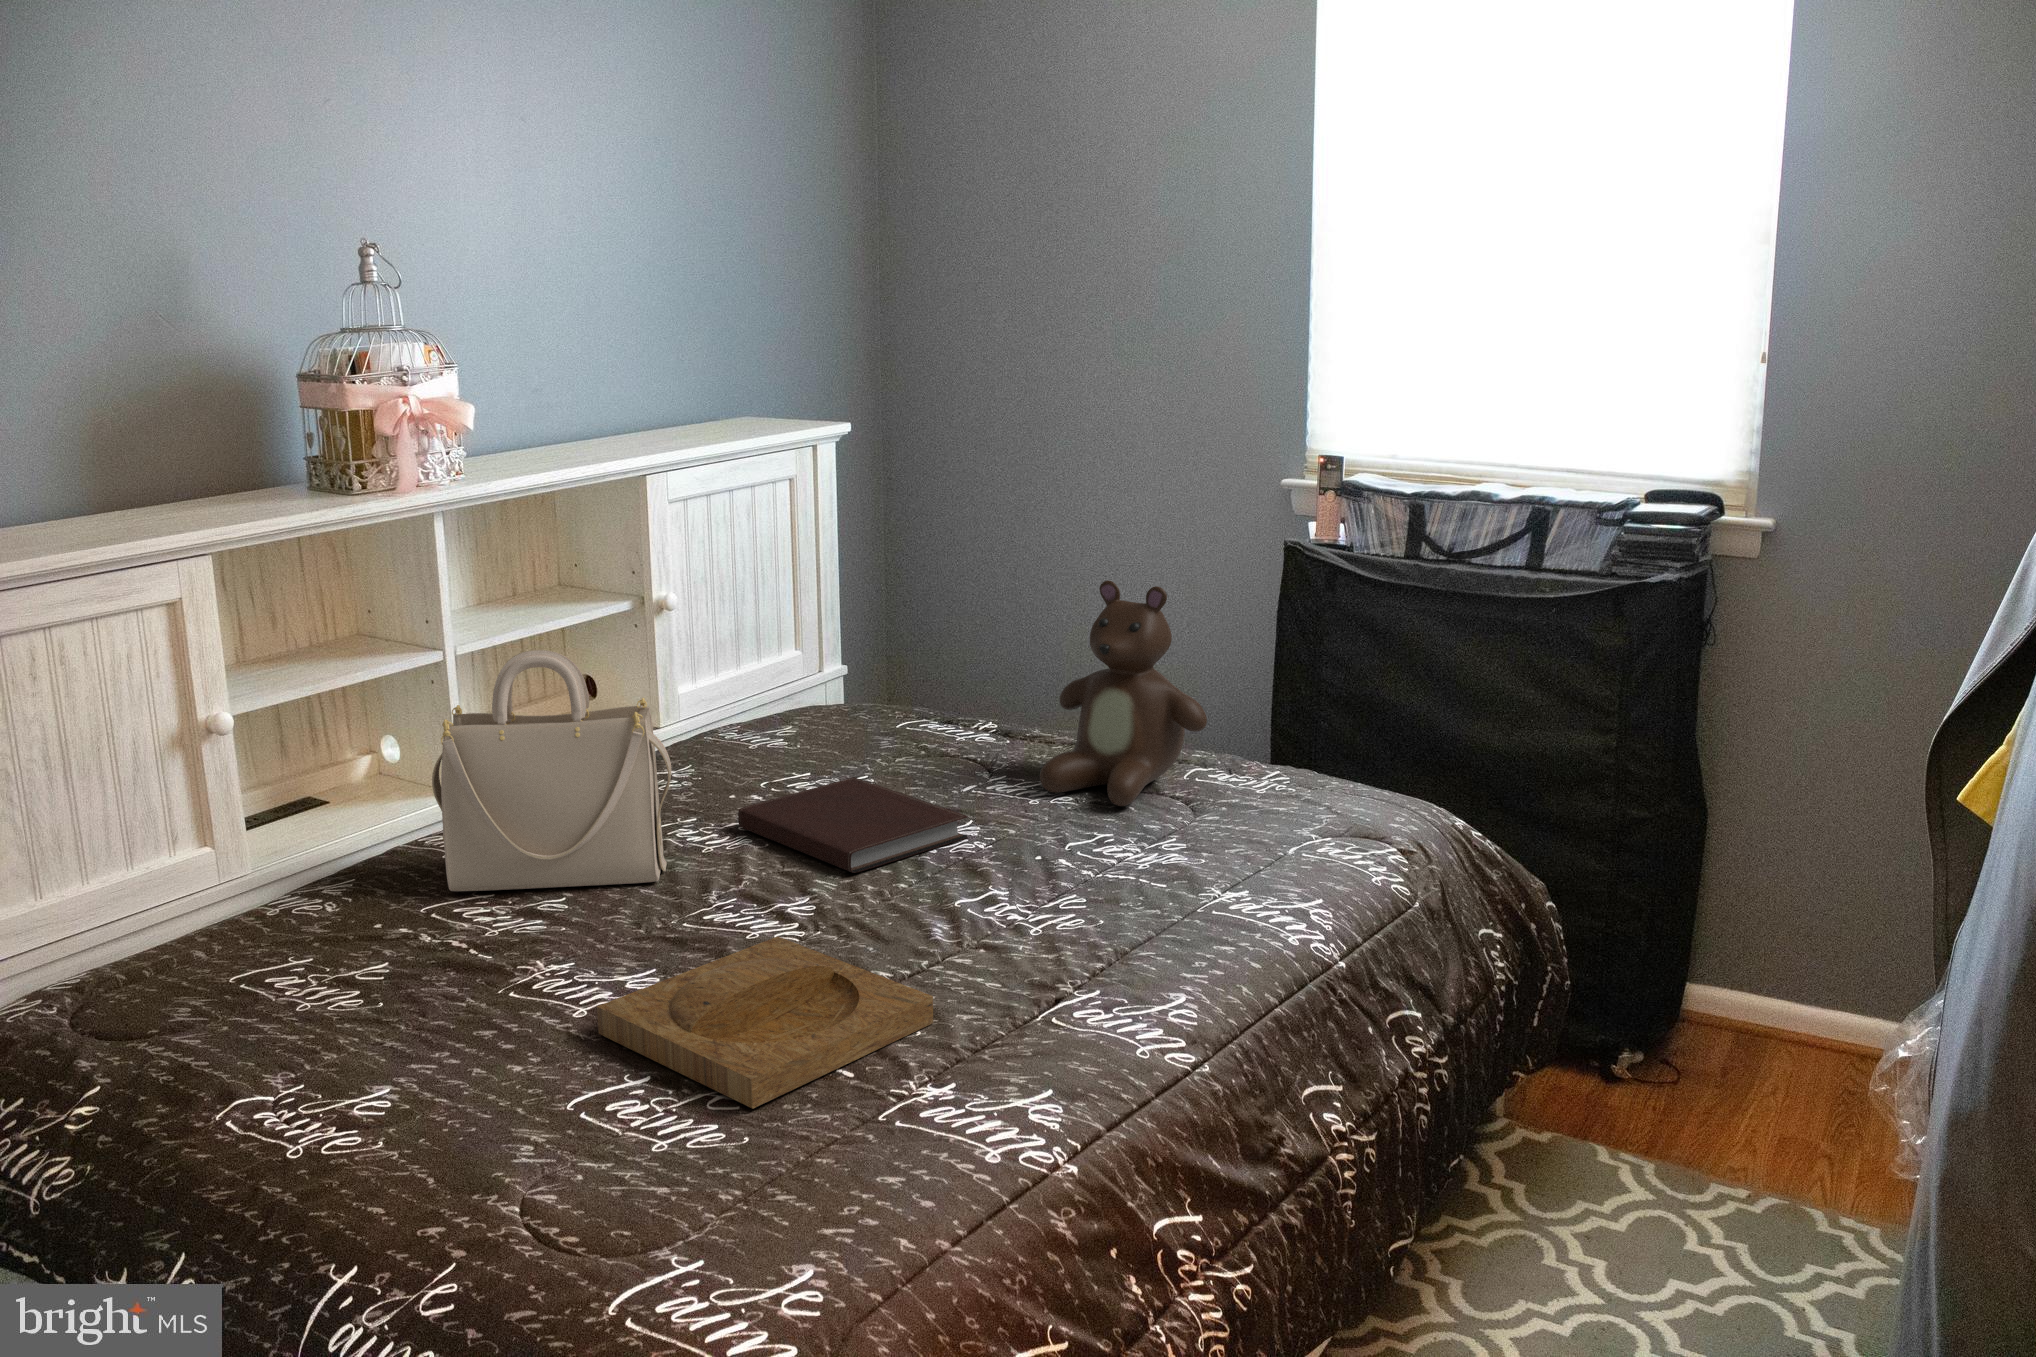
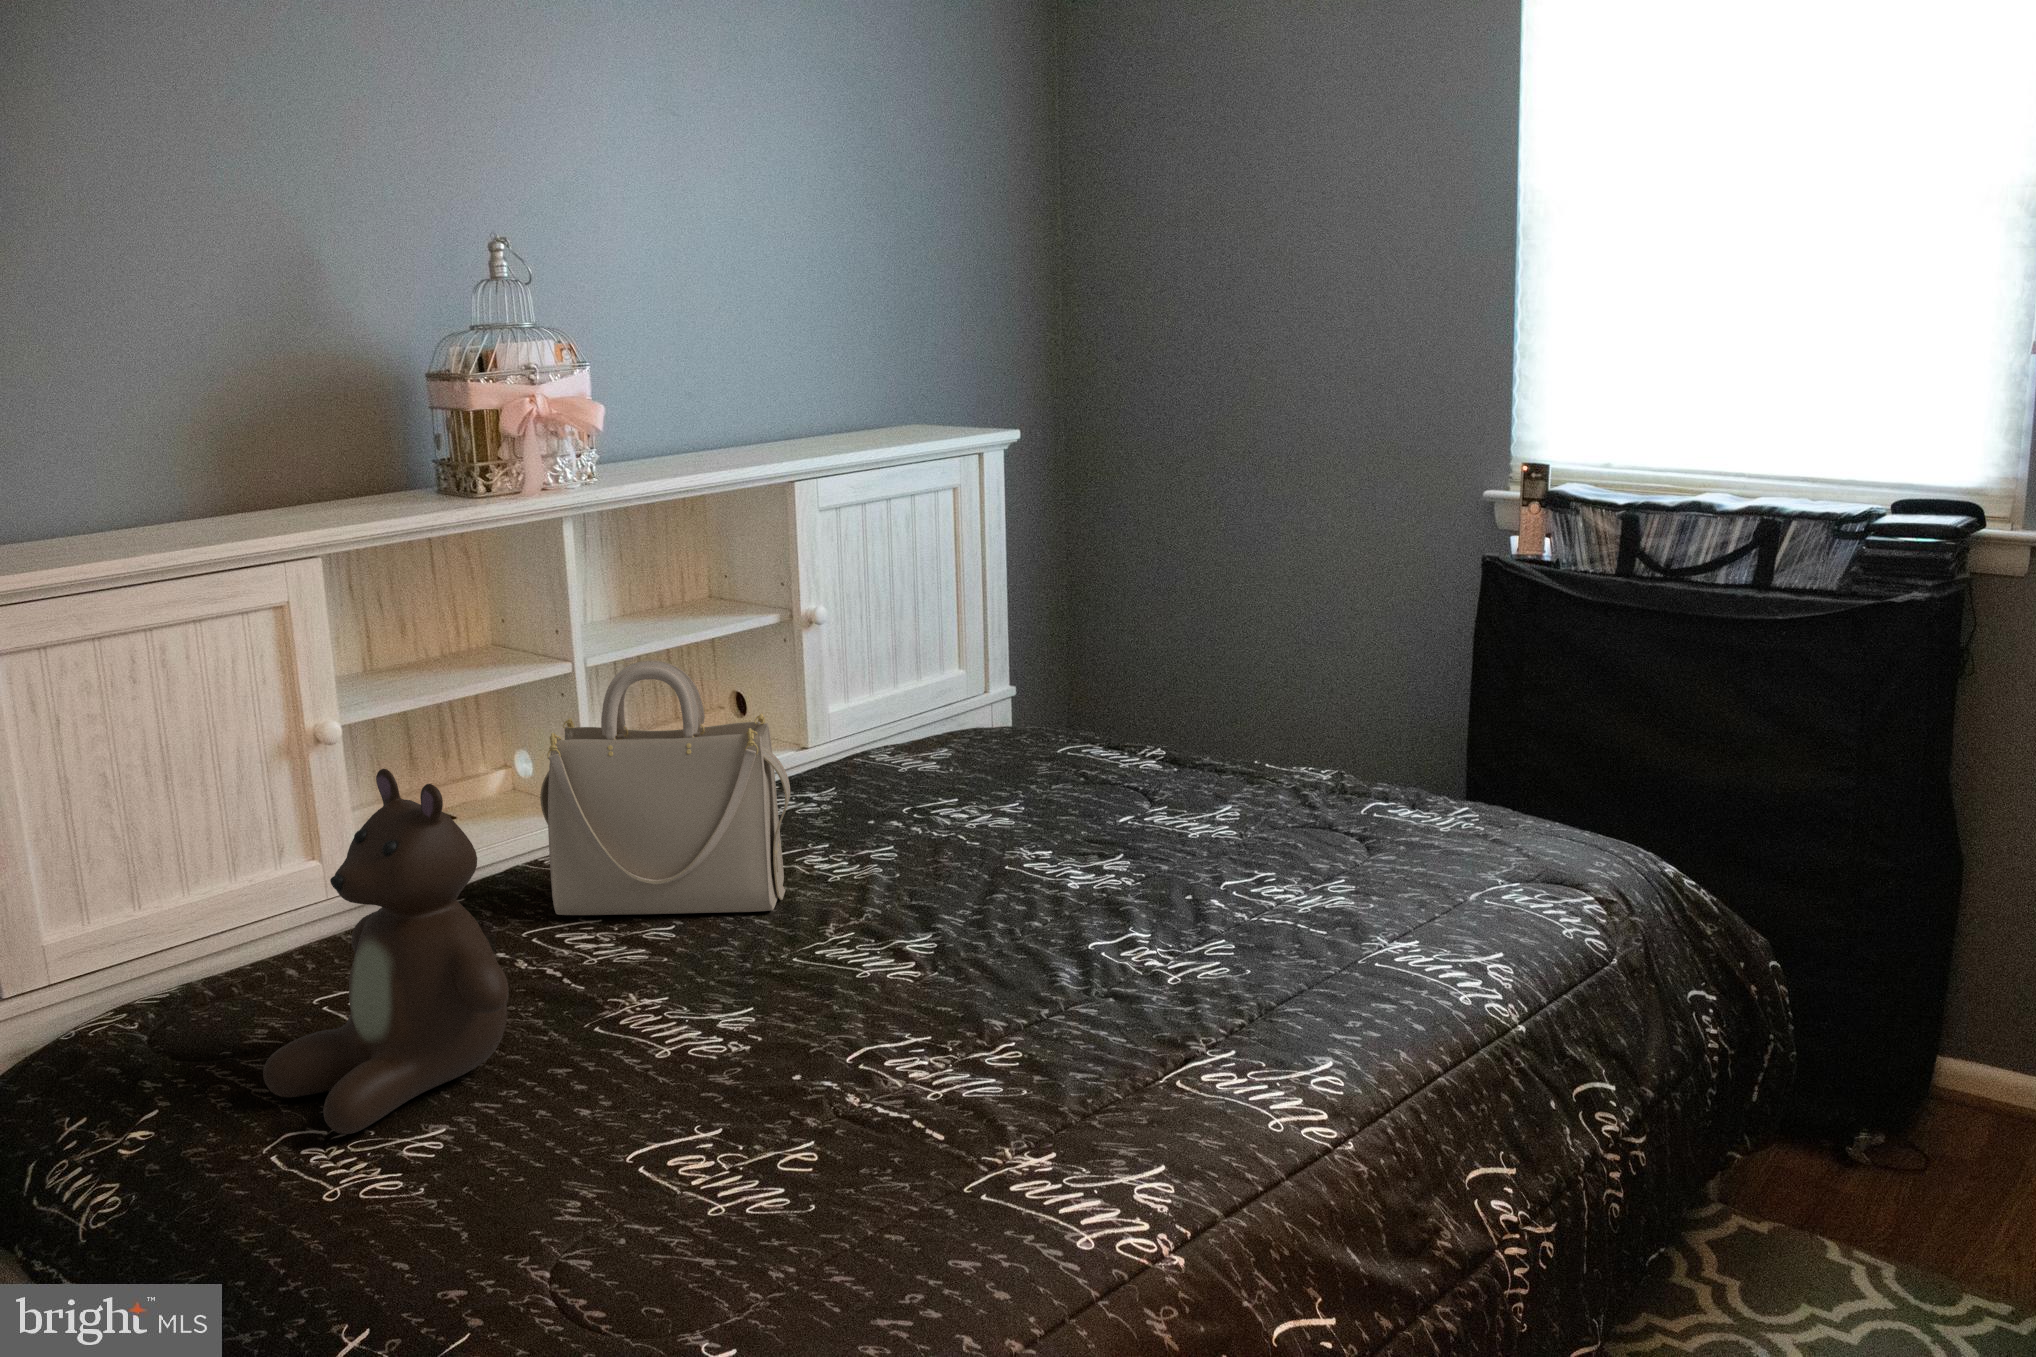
teddy bear: present [1040,580,1207,806] -> present [263,769,509,1134]
notebook: present [738,777,968,873] -> none [867,803,1112,907]
tray: present [597,937,933,1109] -> none [676,976,1041,1171]

